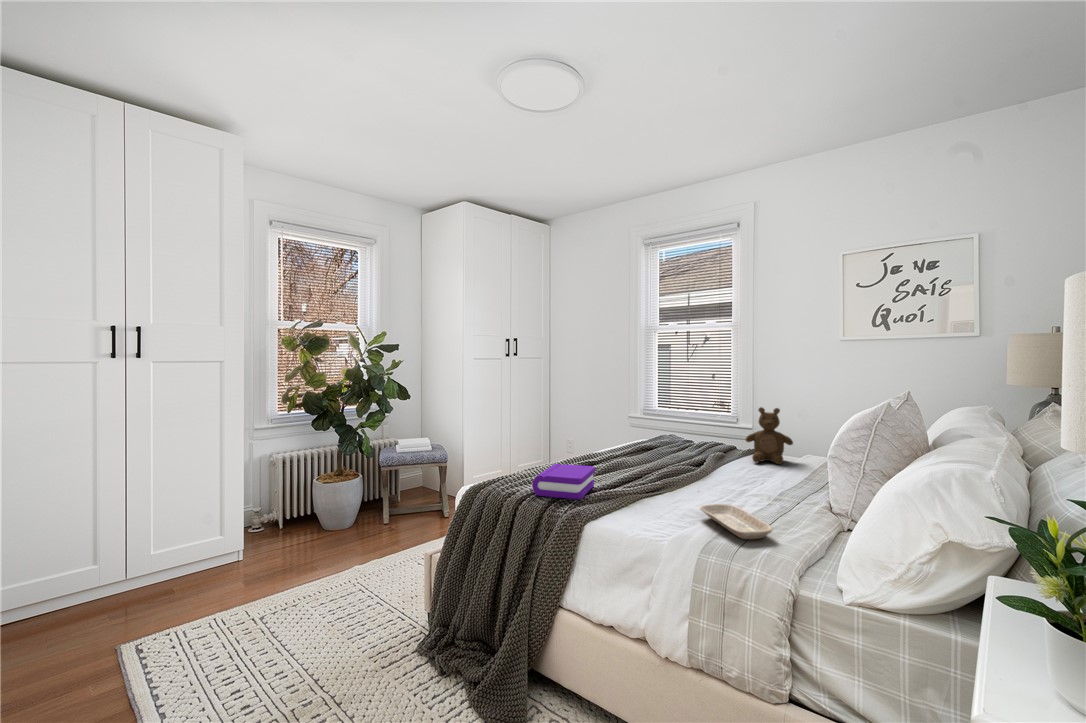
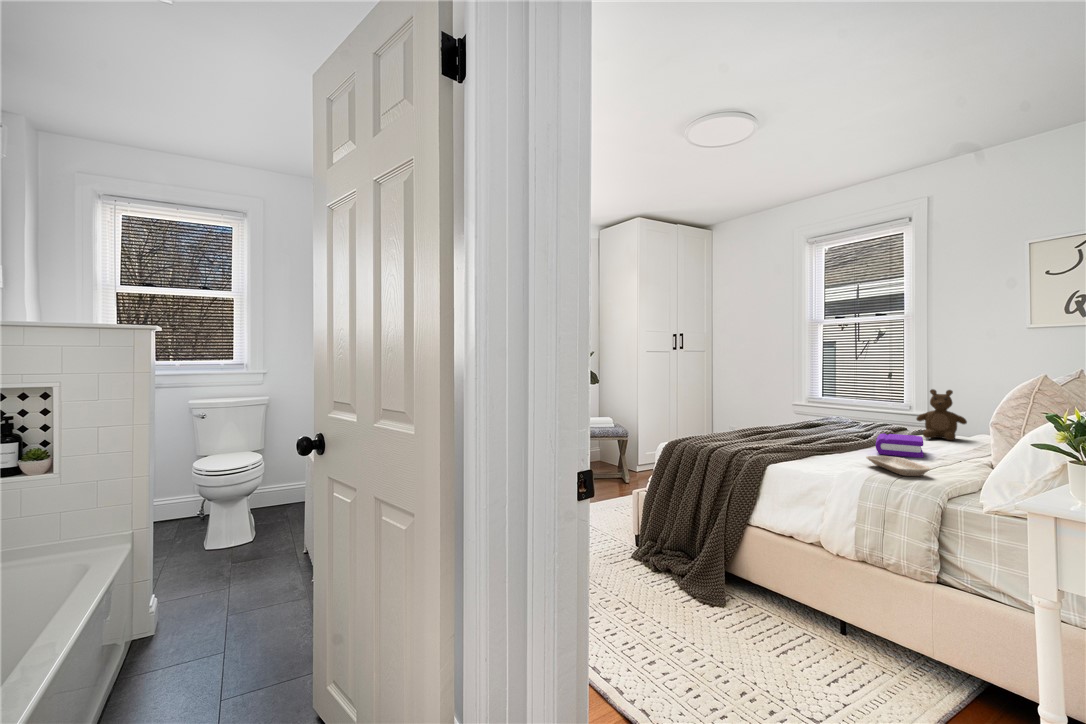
book: present [532,464,595,499] -> present [876,433,923,458]

